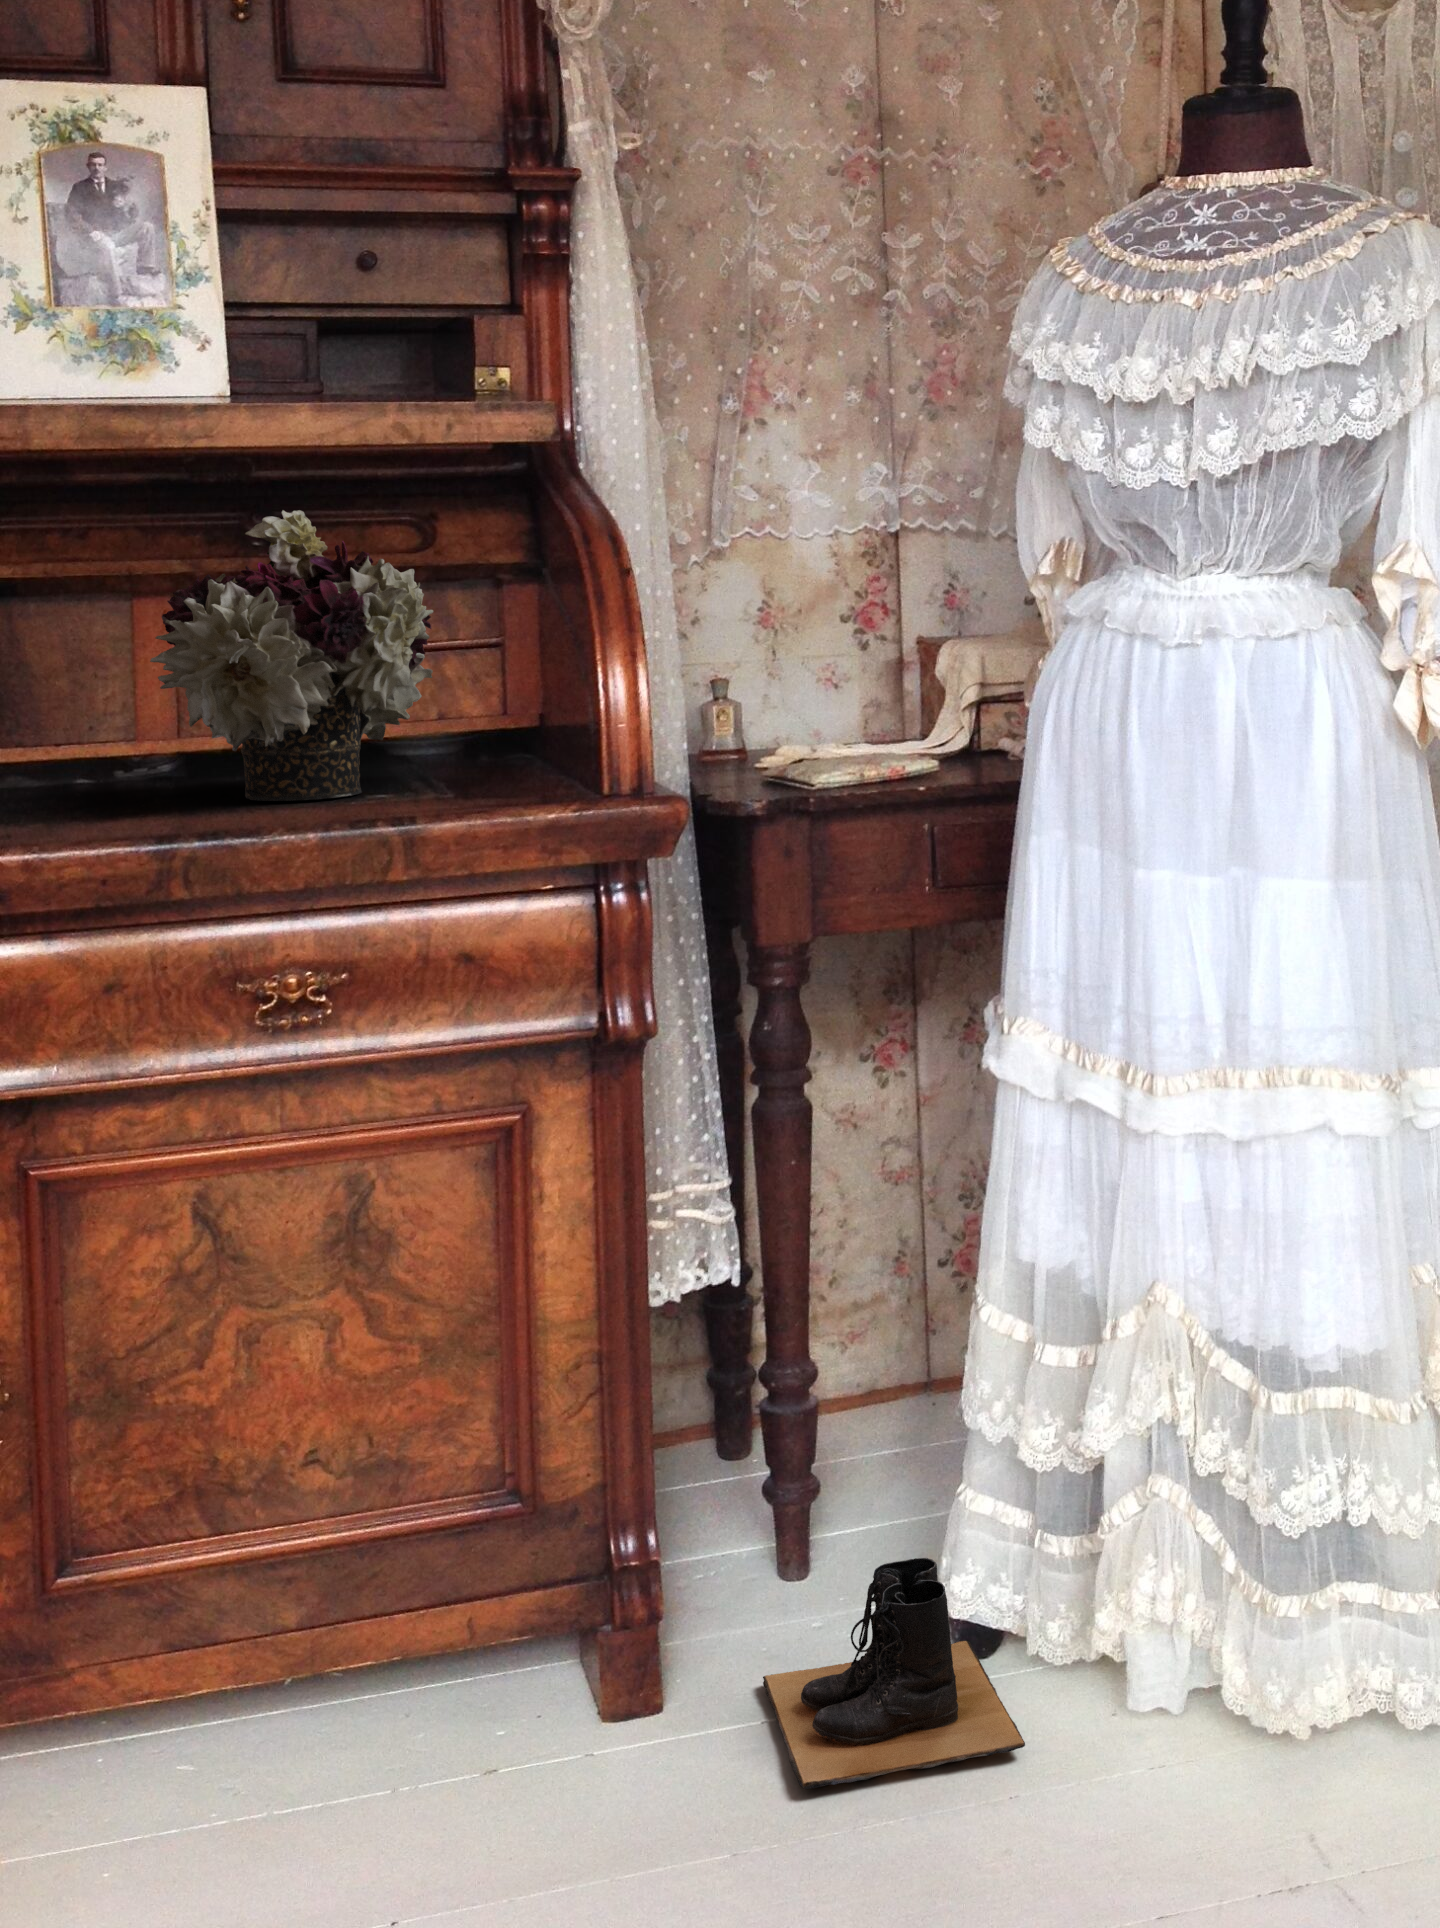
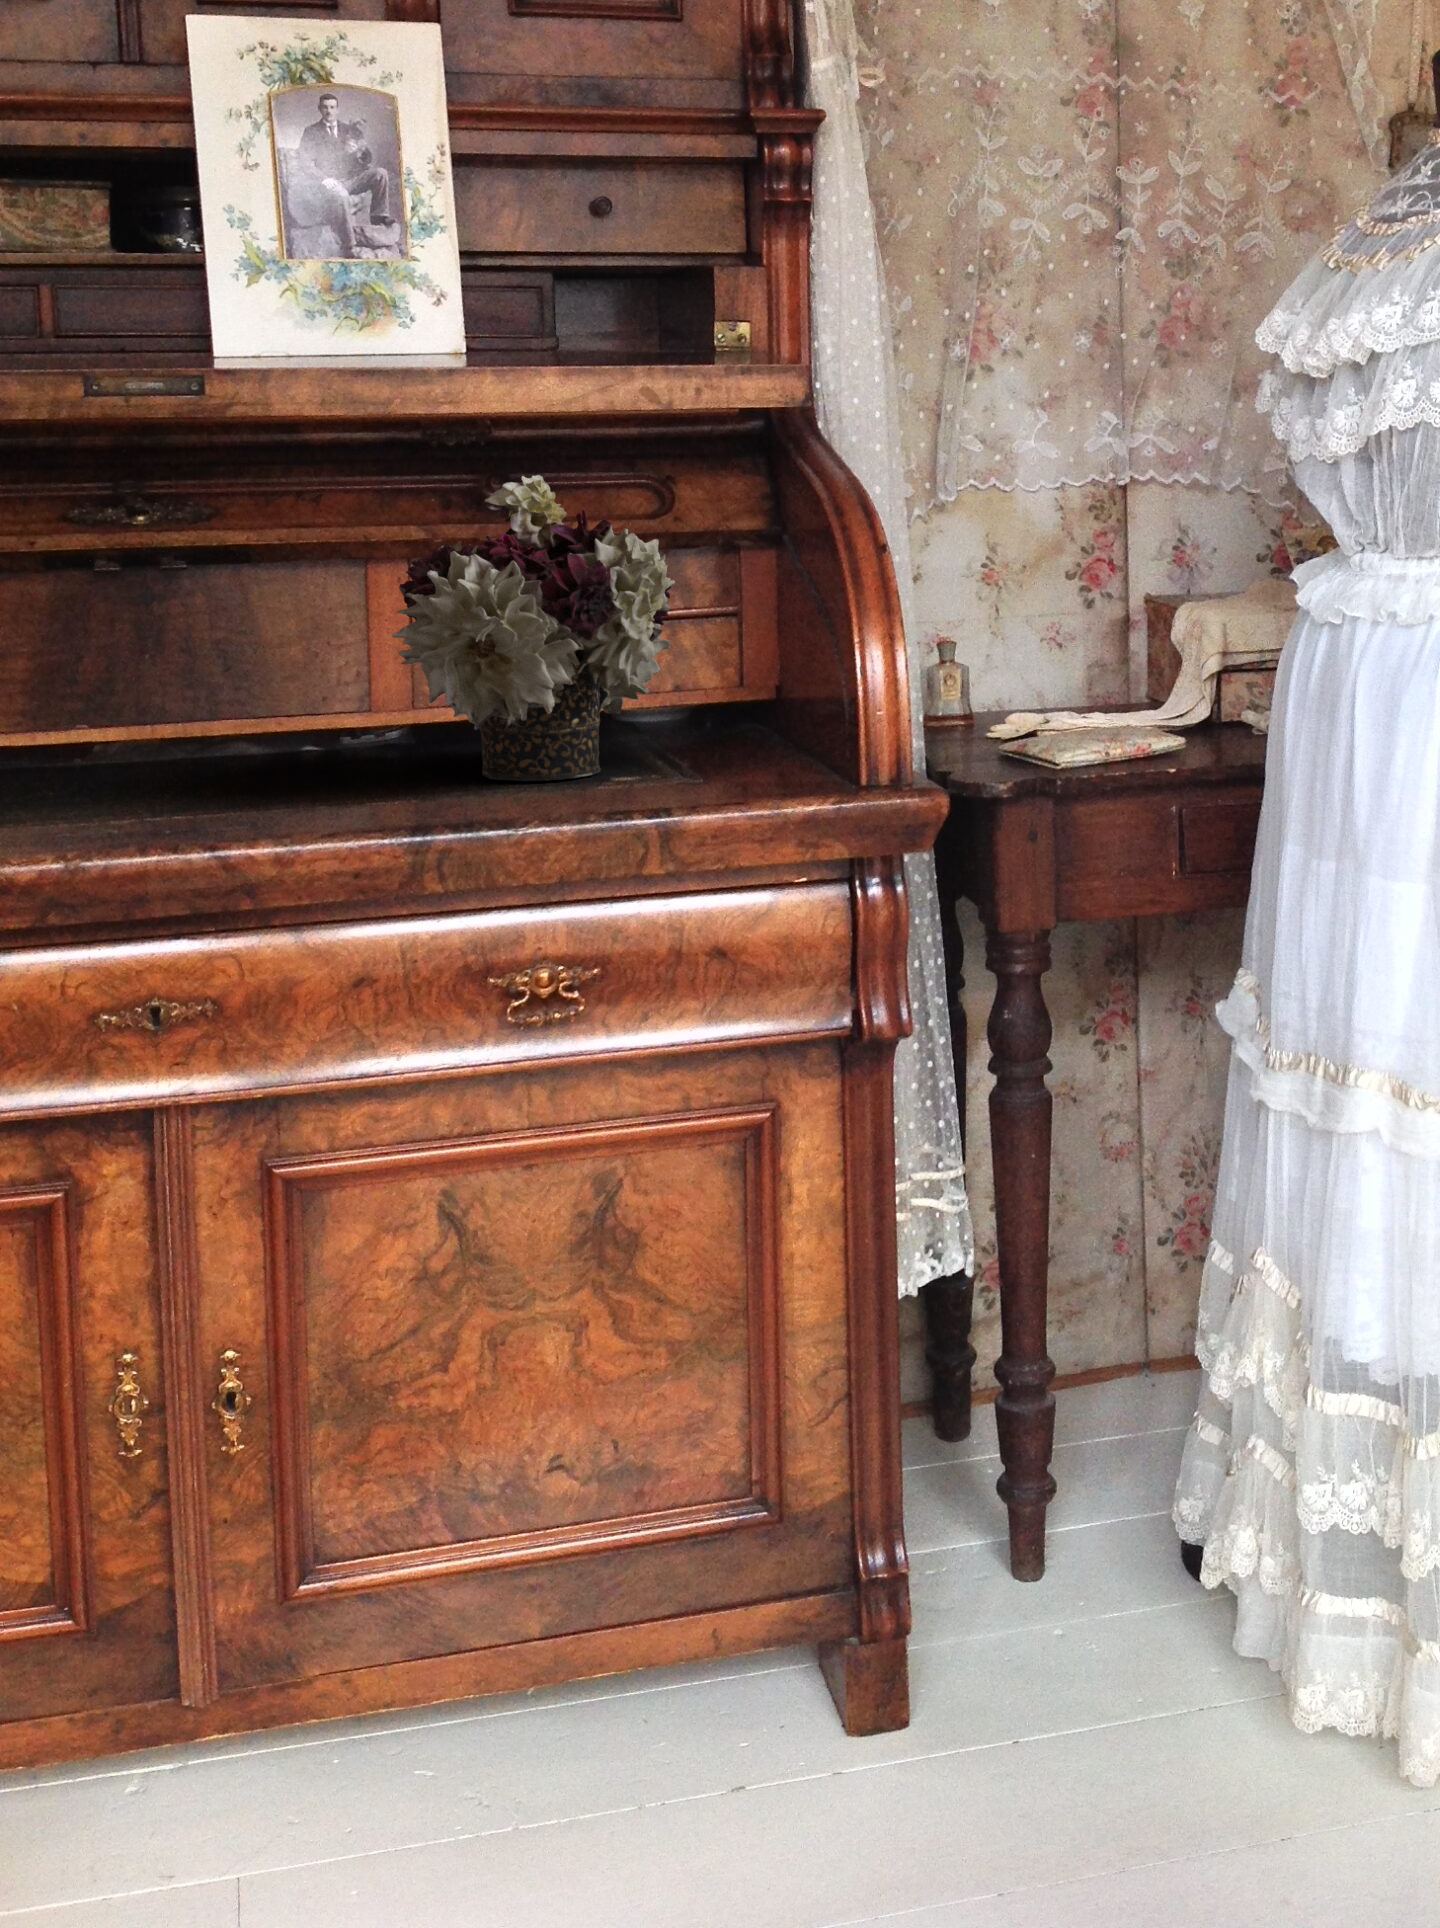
boots: present [763,1558,1025,1789] -> none [1008,1577,1291,1819]

